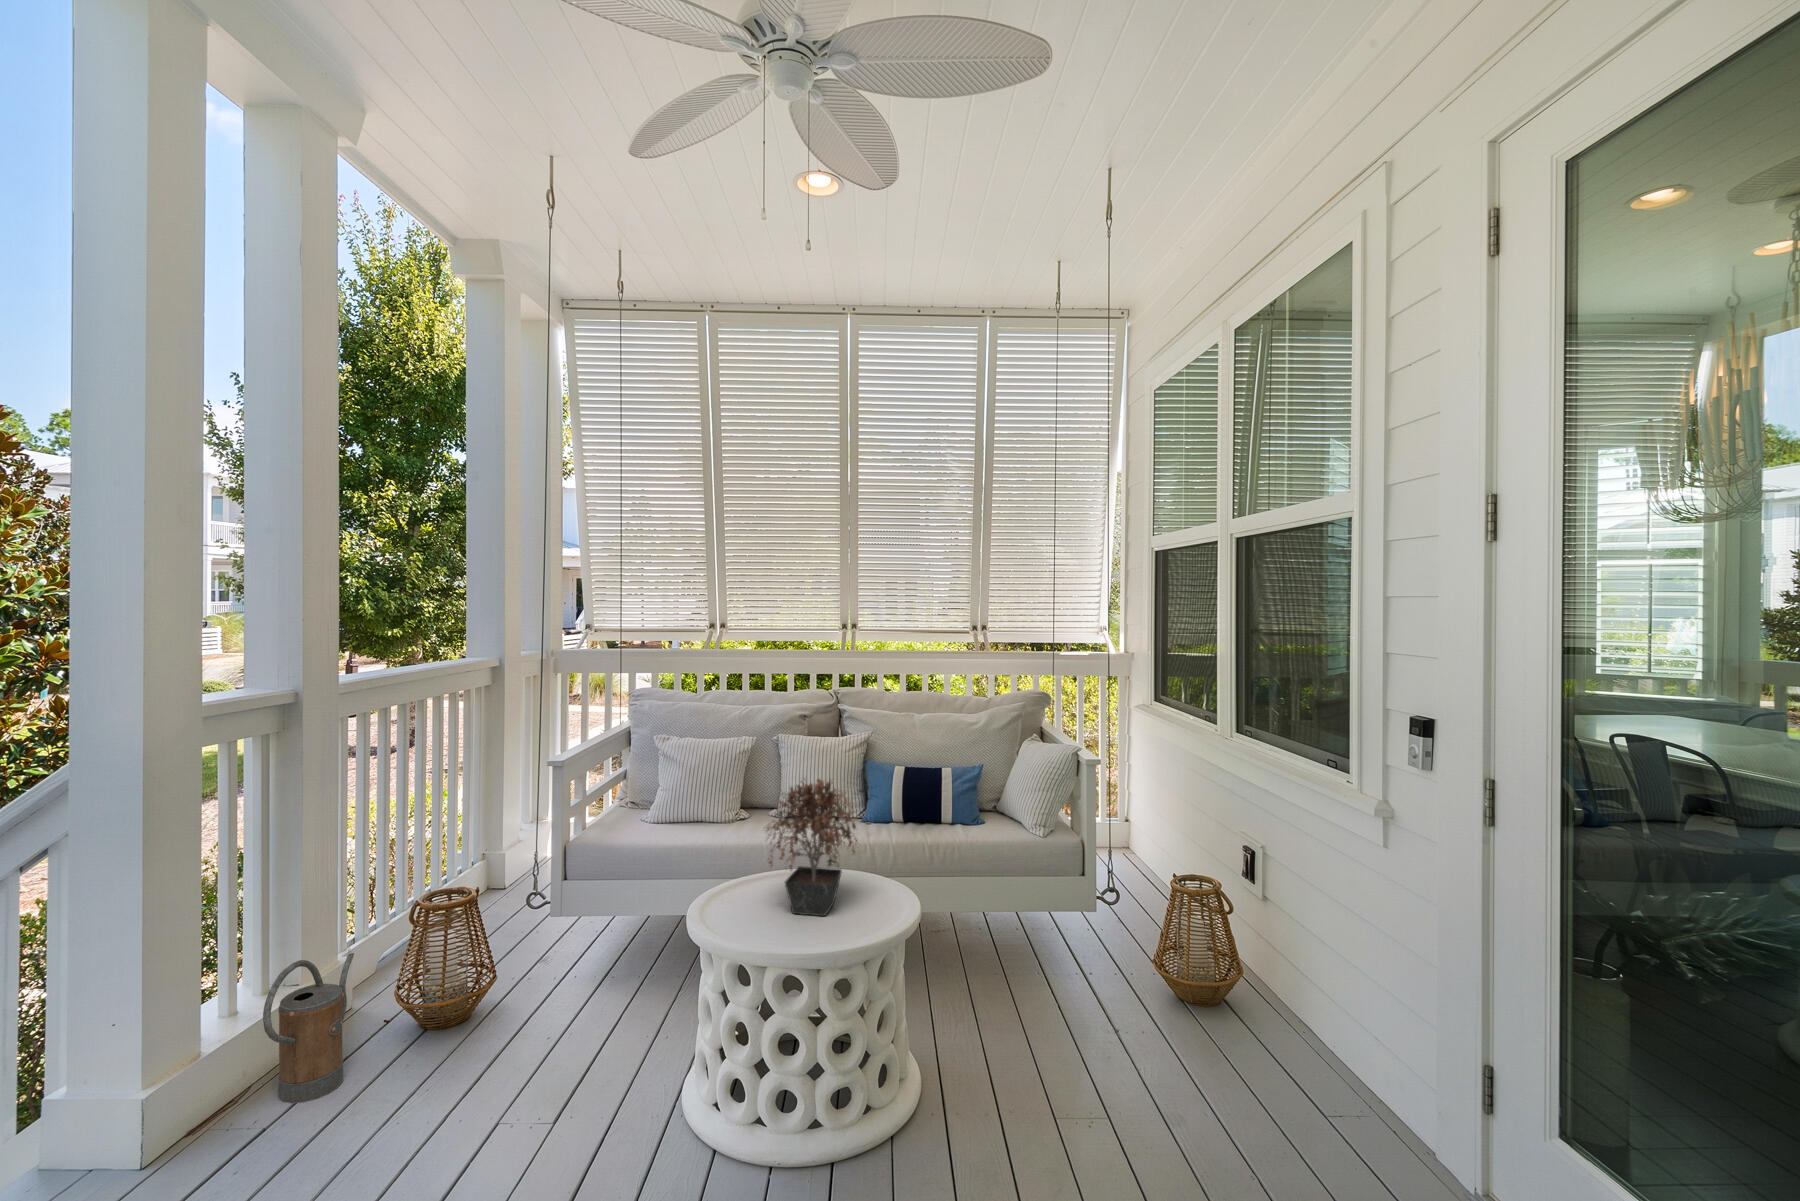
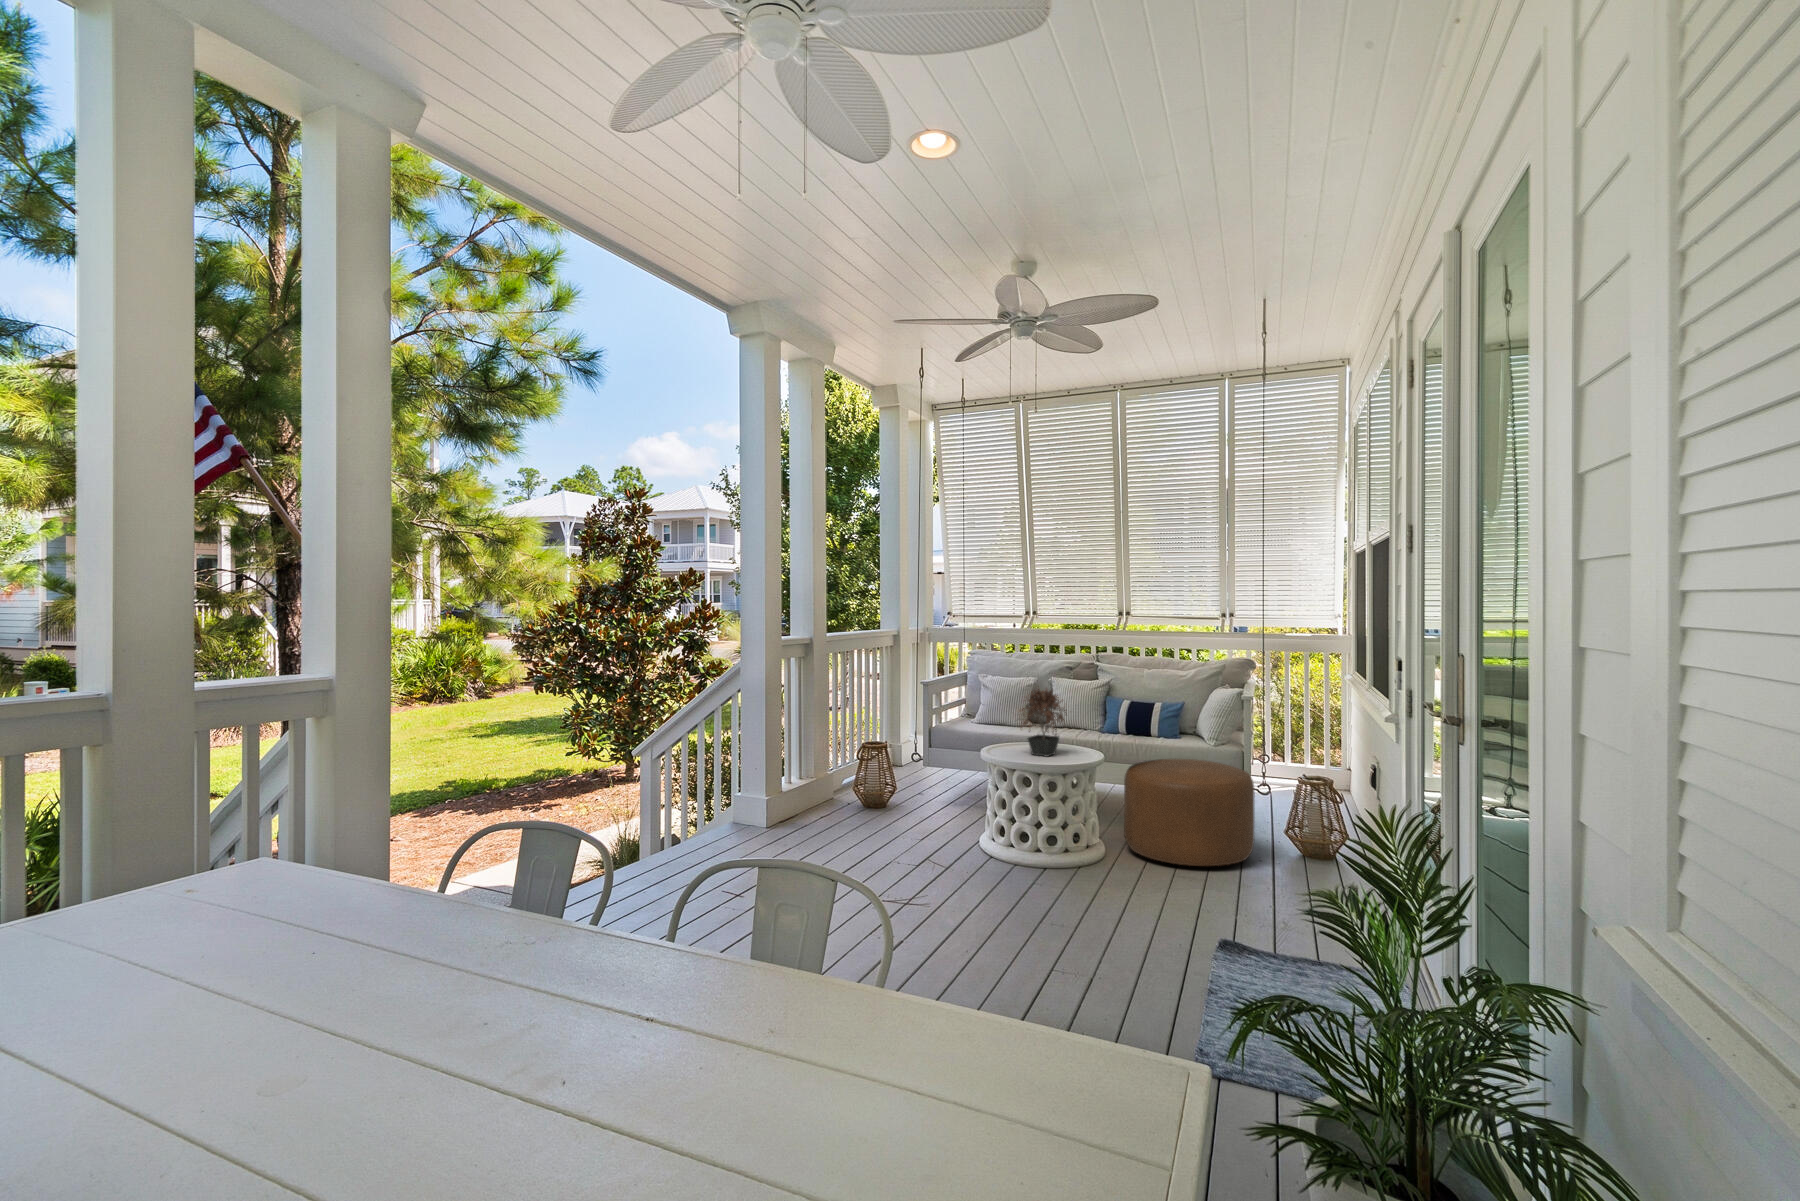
ottoman: none [954,876,1178,1108] -> present [1124,759,1255,866]
watering can: present [263,953,354,1103] -> none [806,758,836,821]

